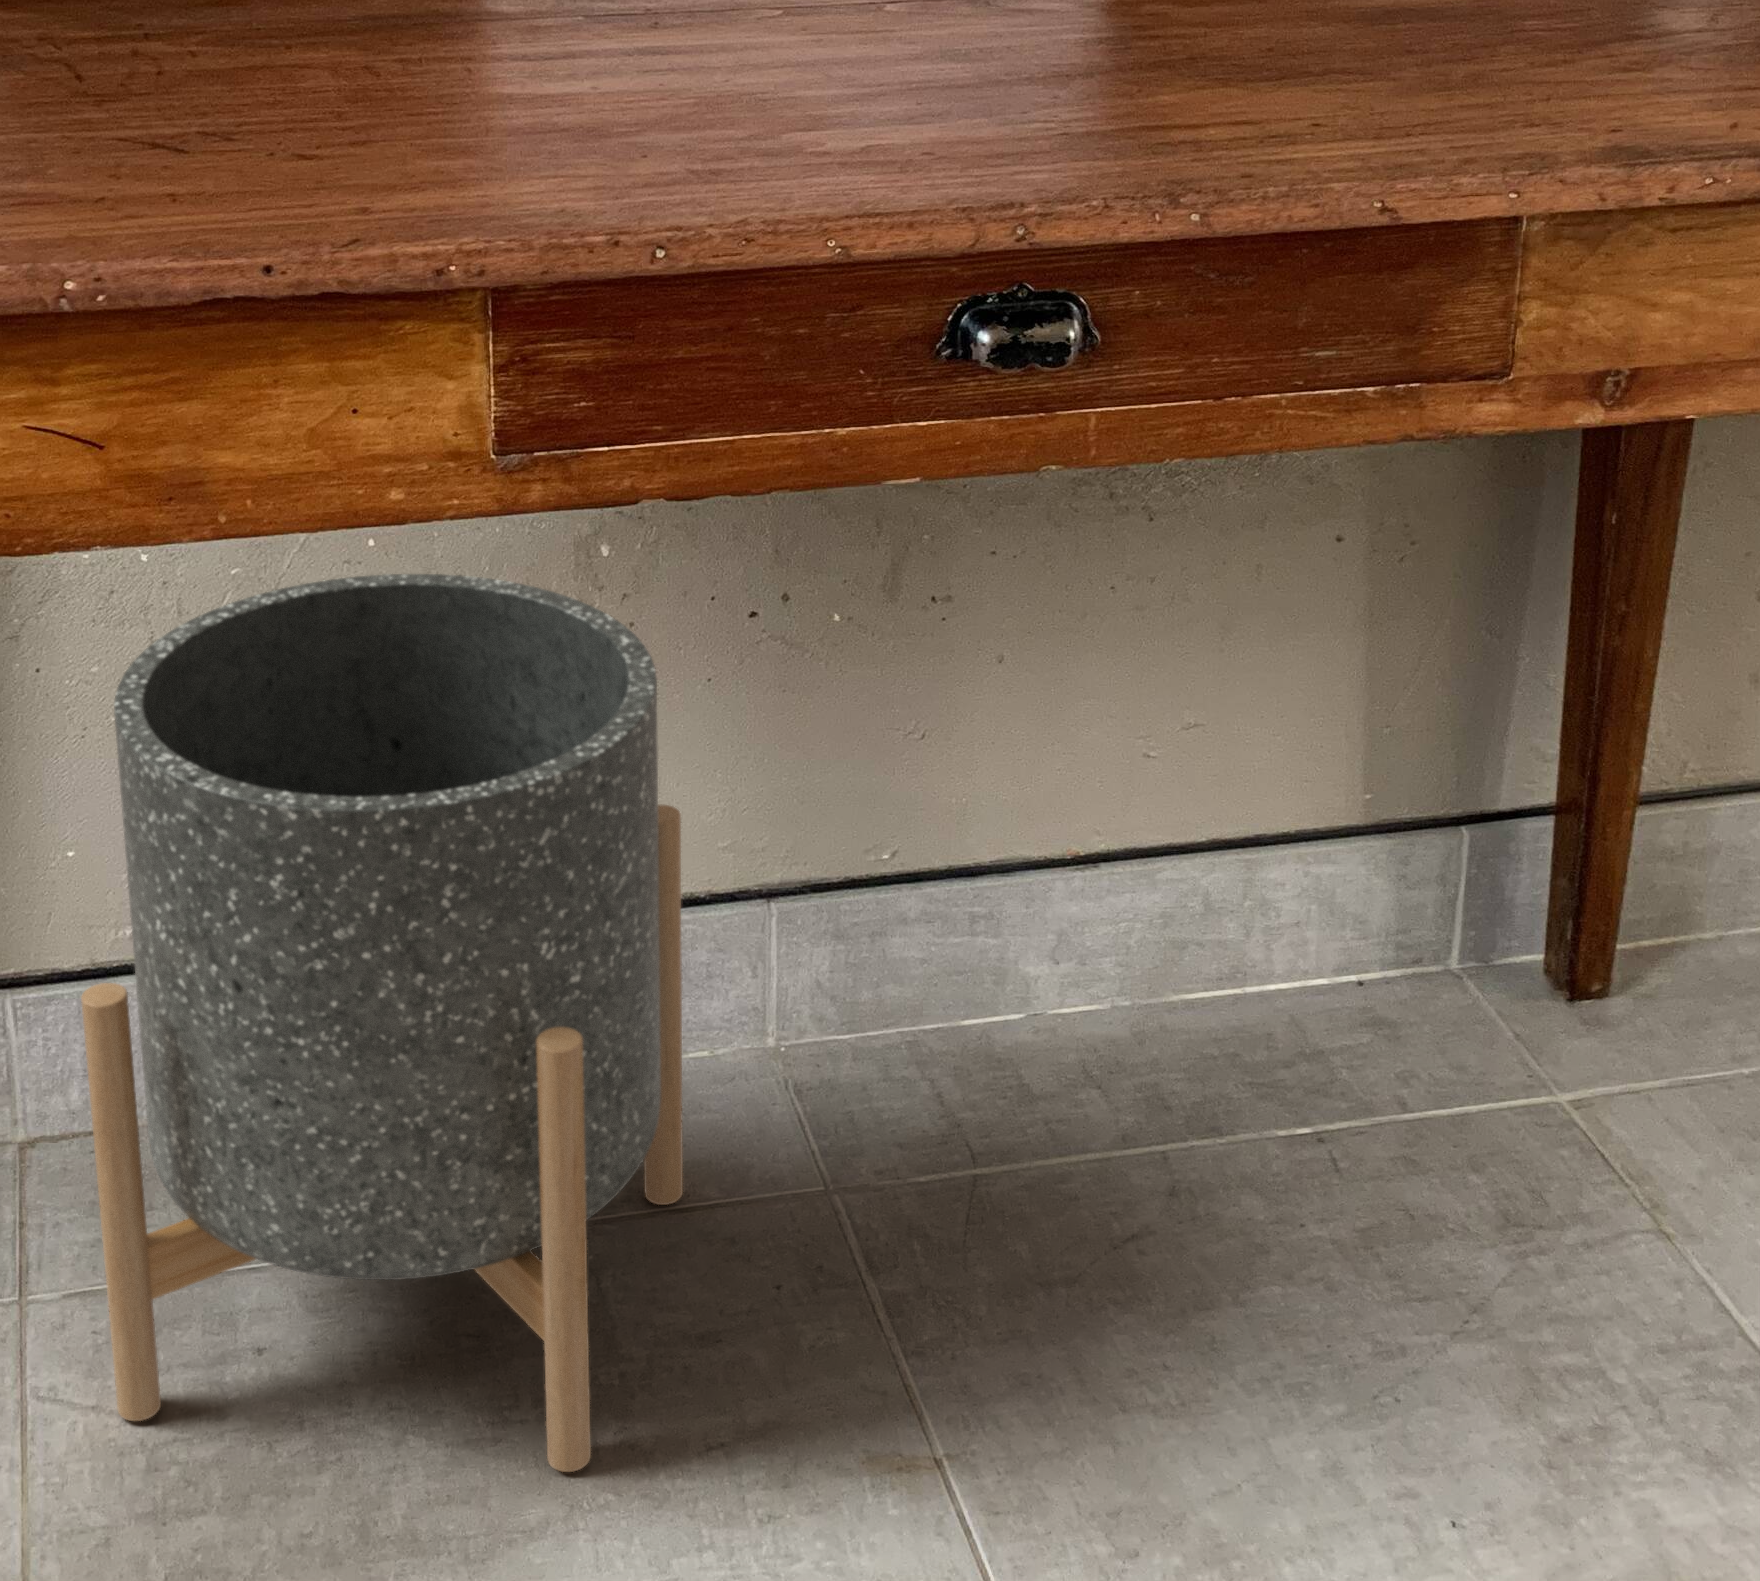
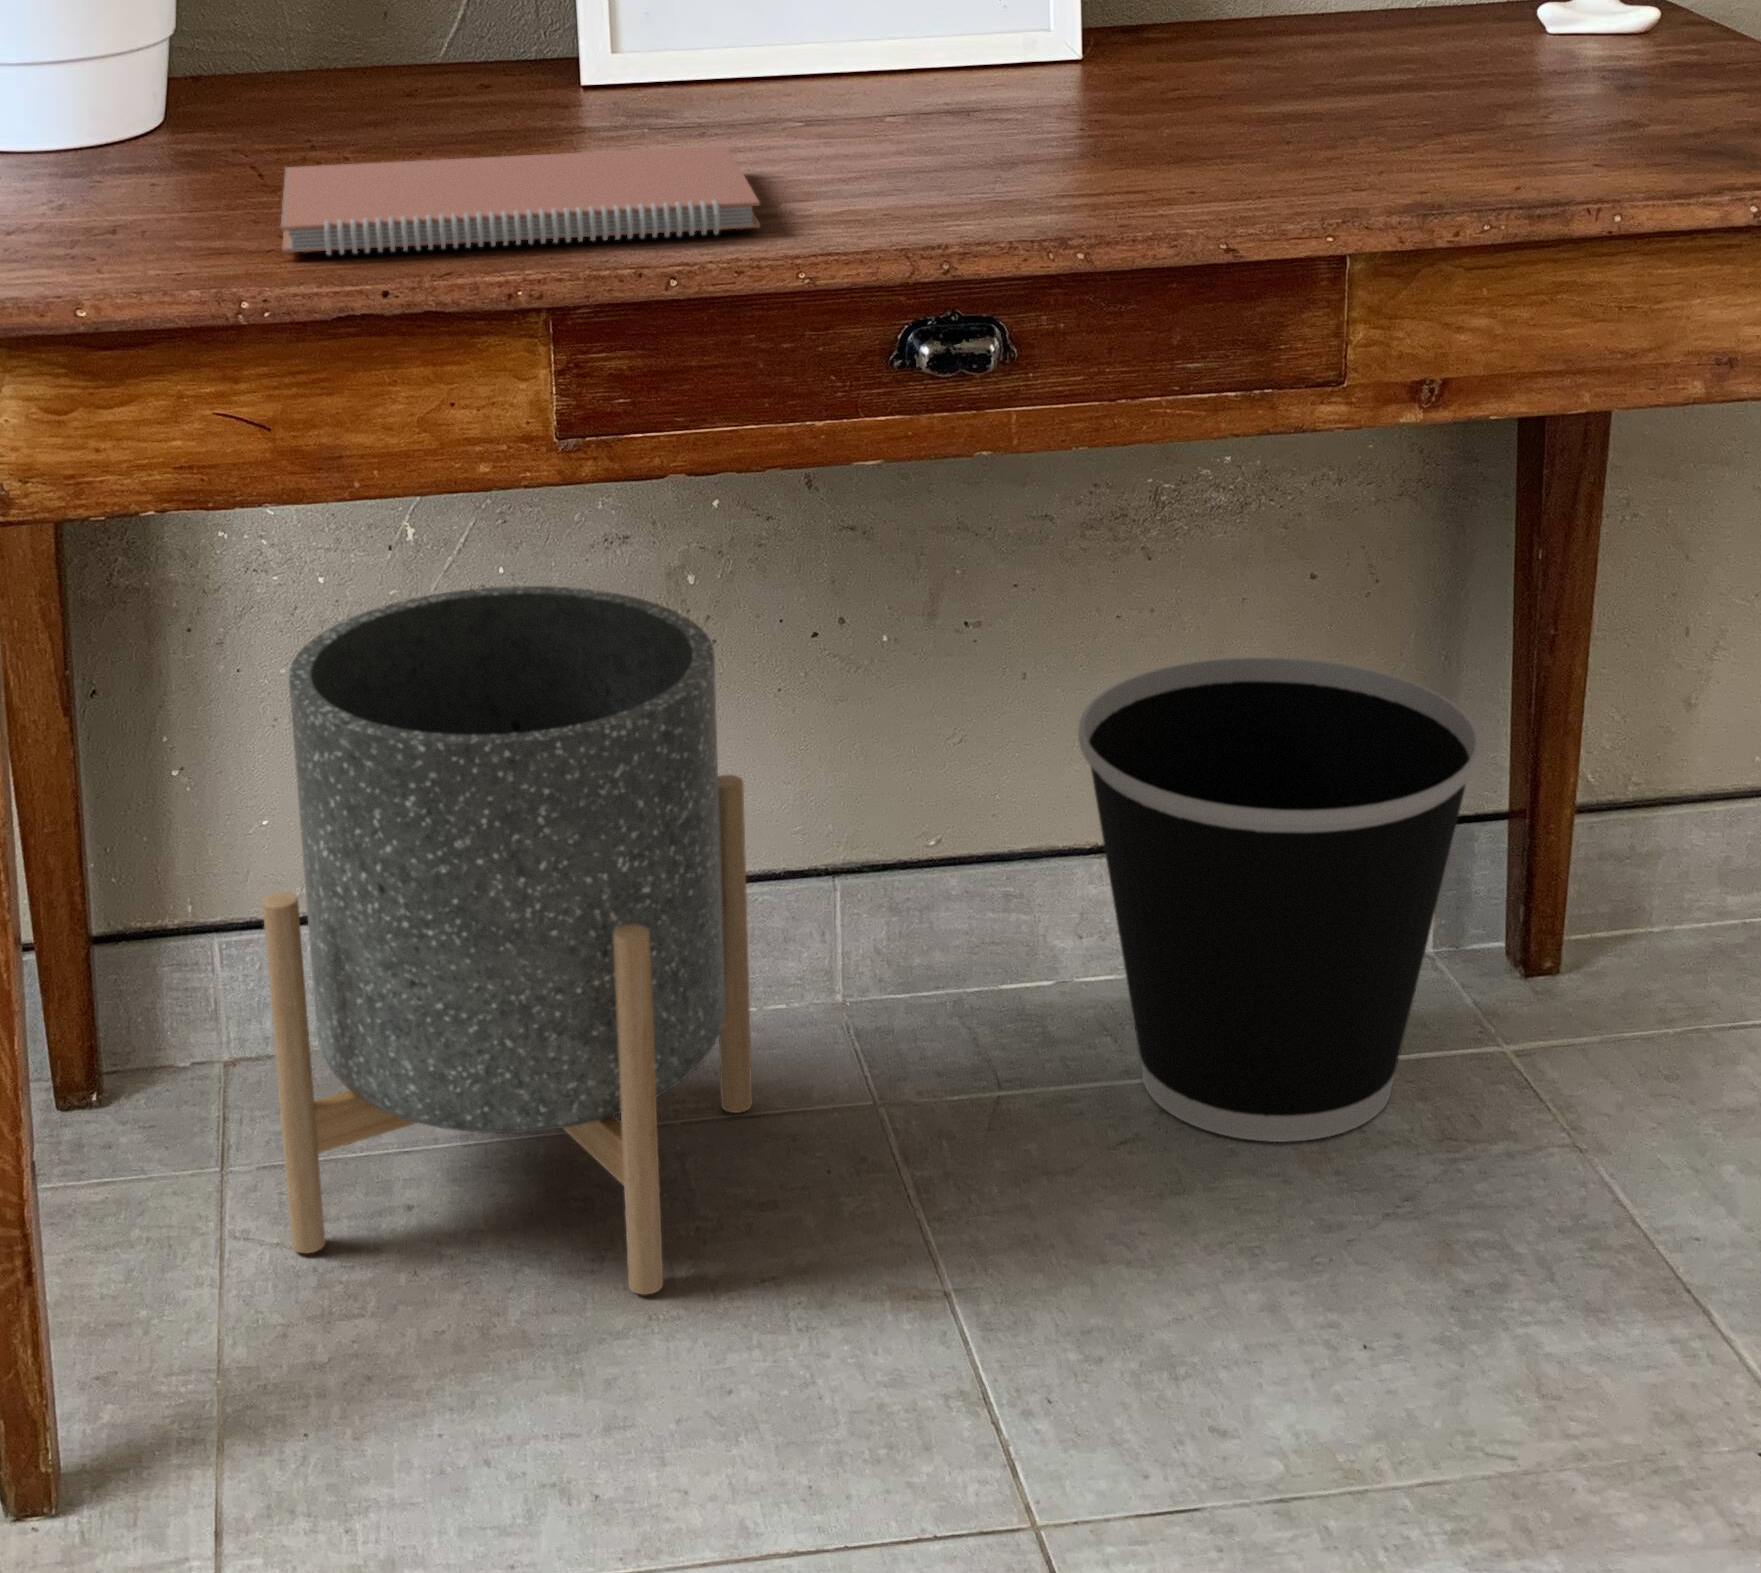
notebook: none [118,54,772,214] -> present [281,145,760,255]
wastebasket: none [1085,642,1568,1234] -> present [1078,657,1481,1142]

